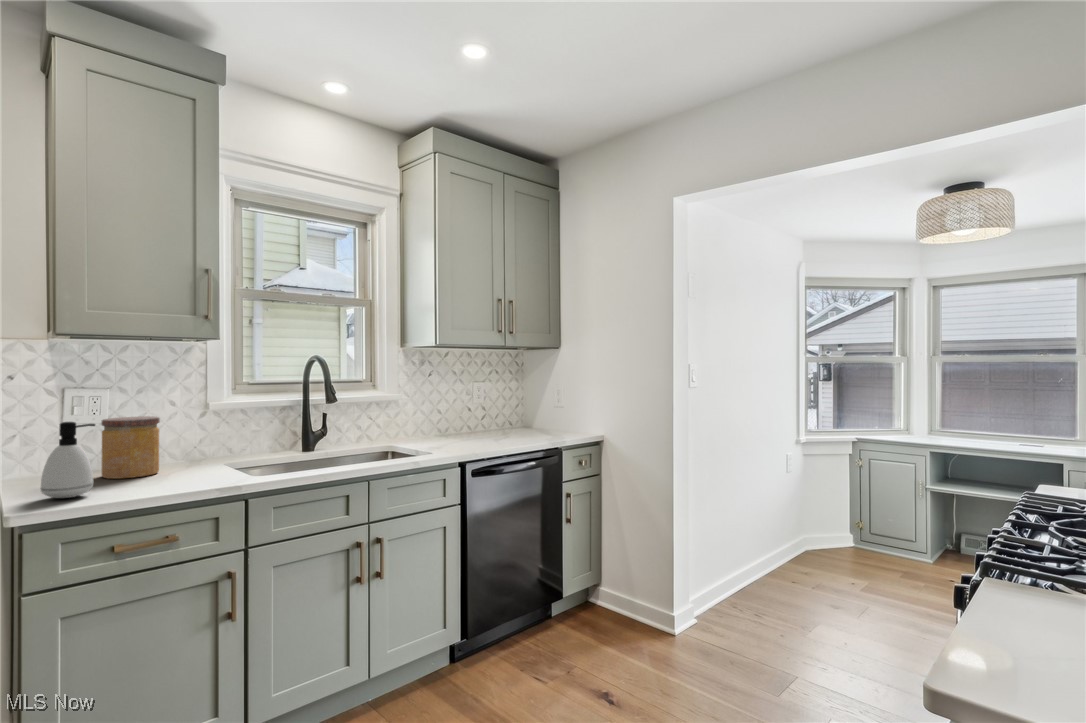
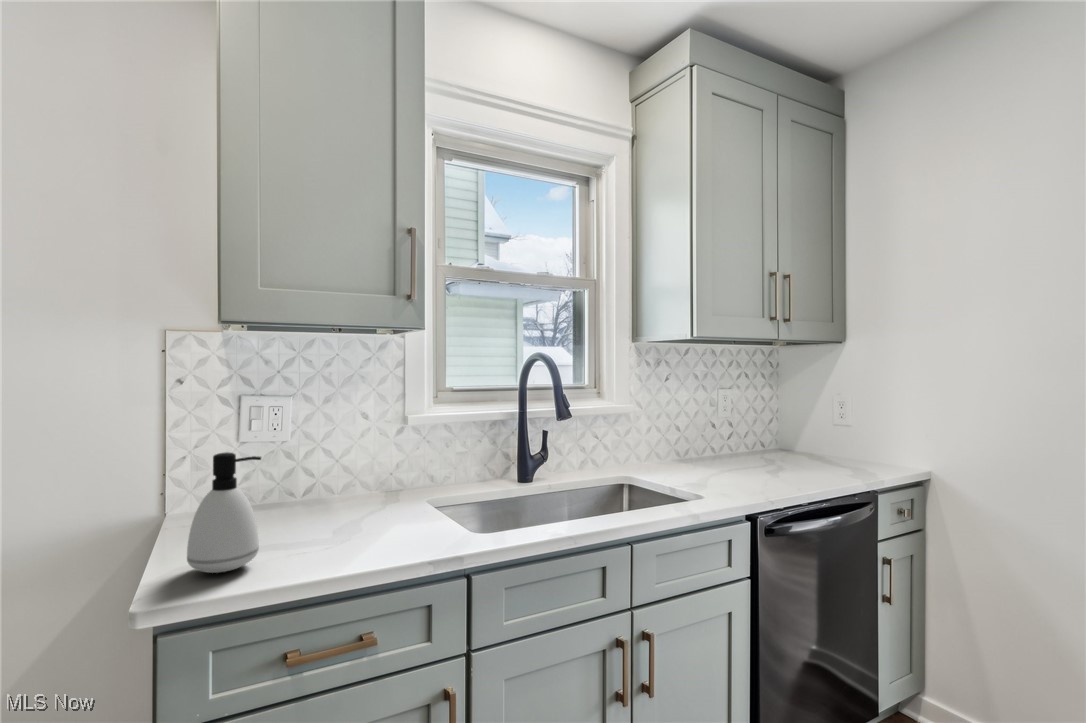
jar: present [102,416,160,479] -> none [281,435,351,525]

